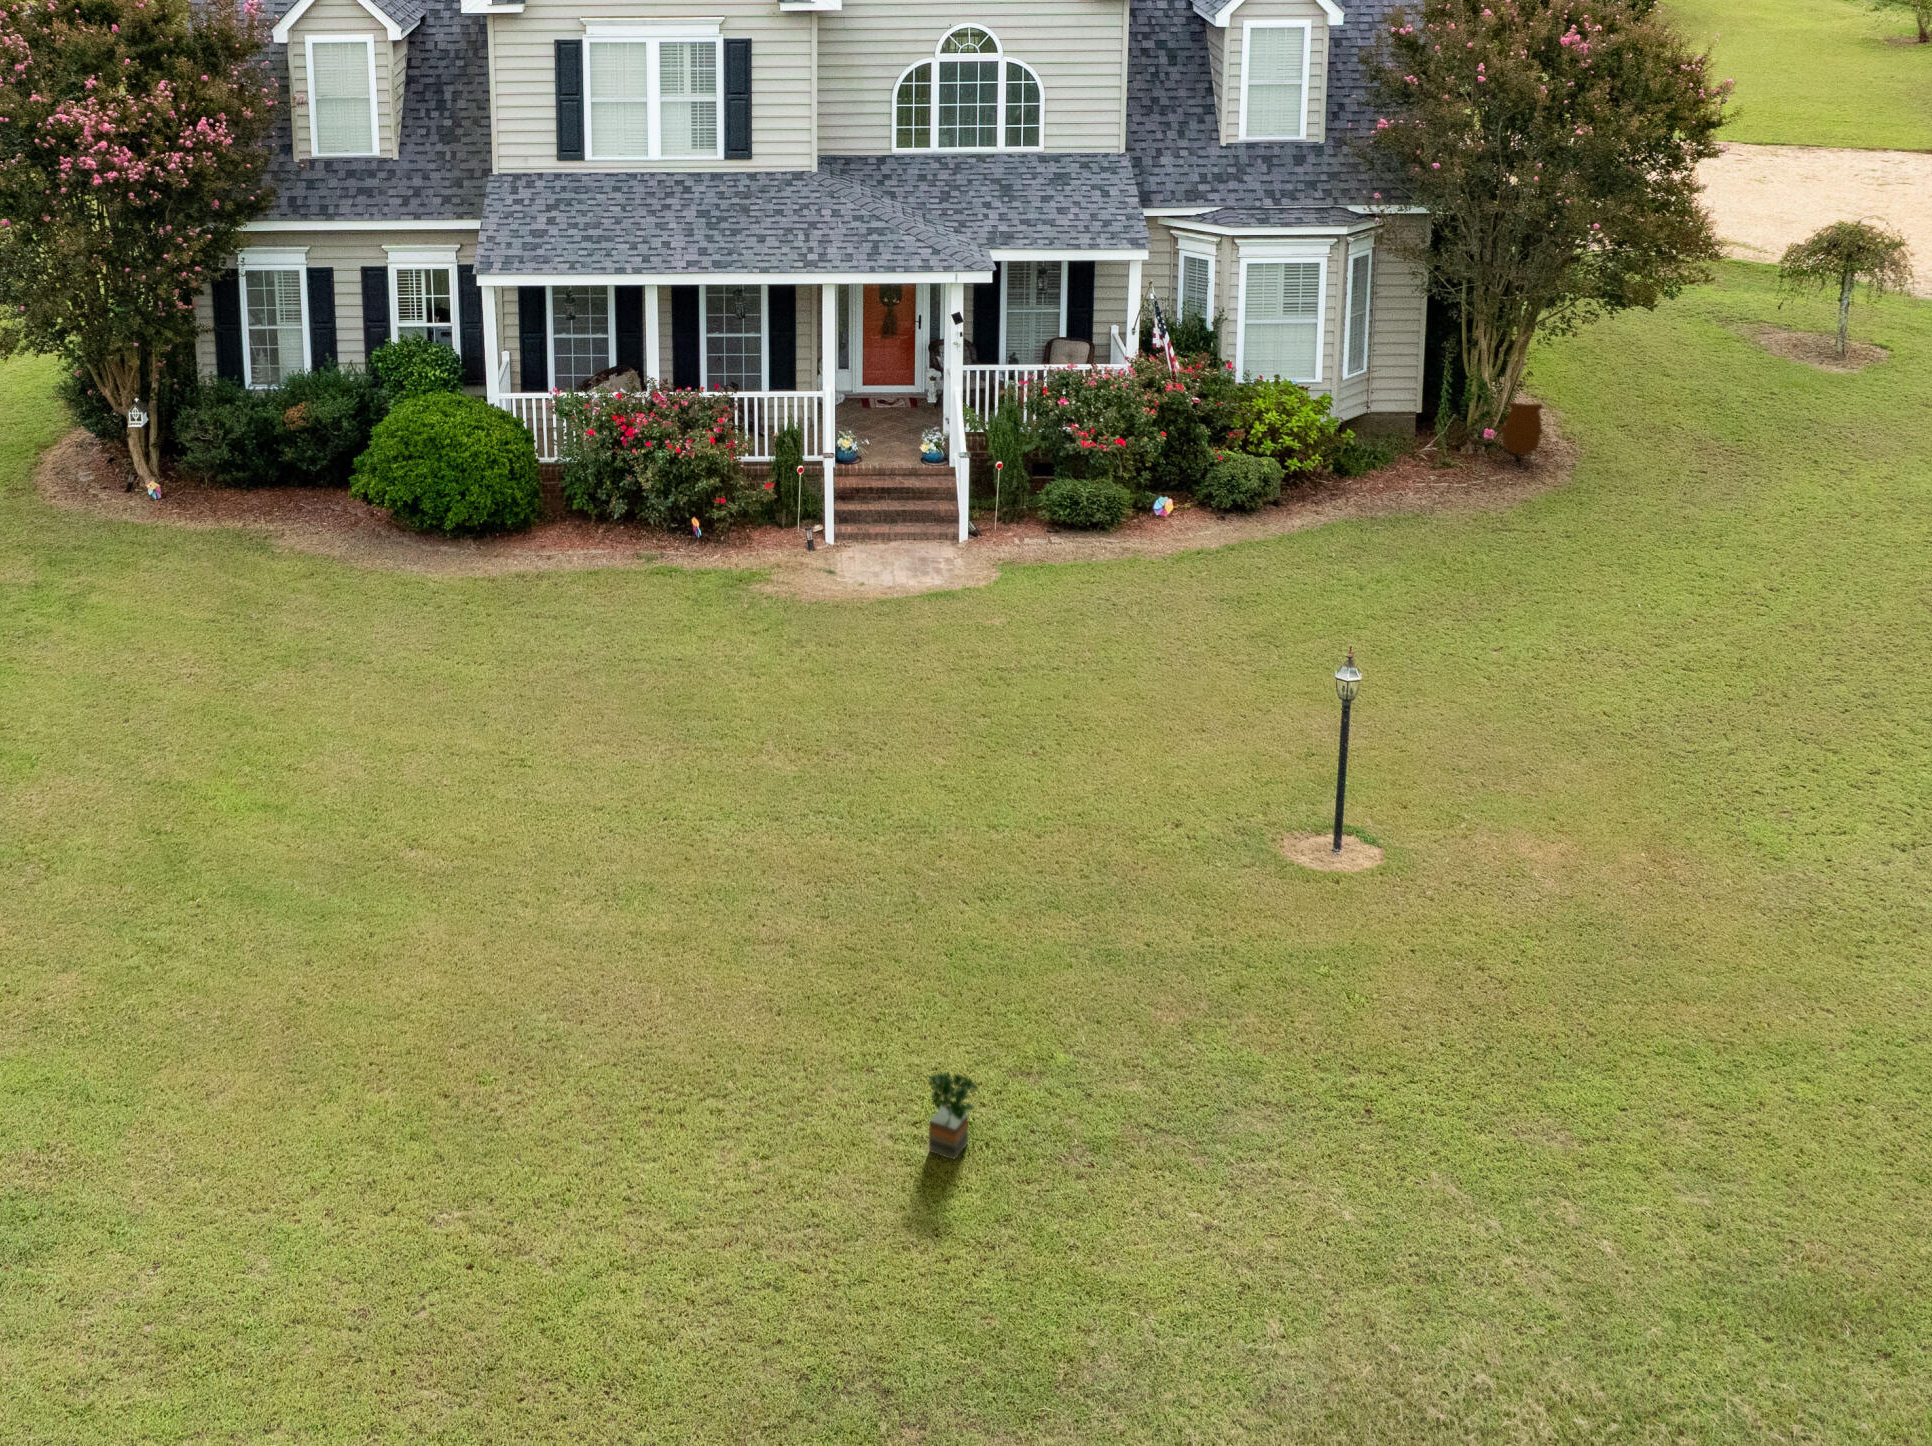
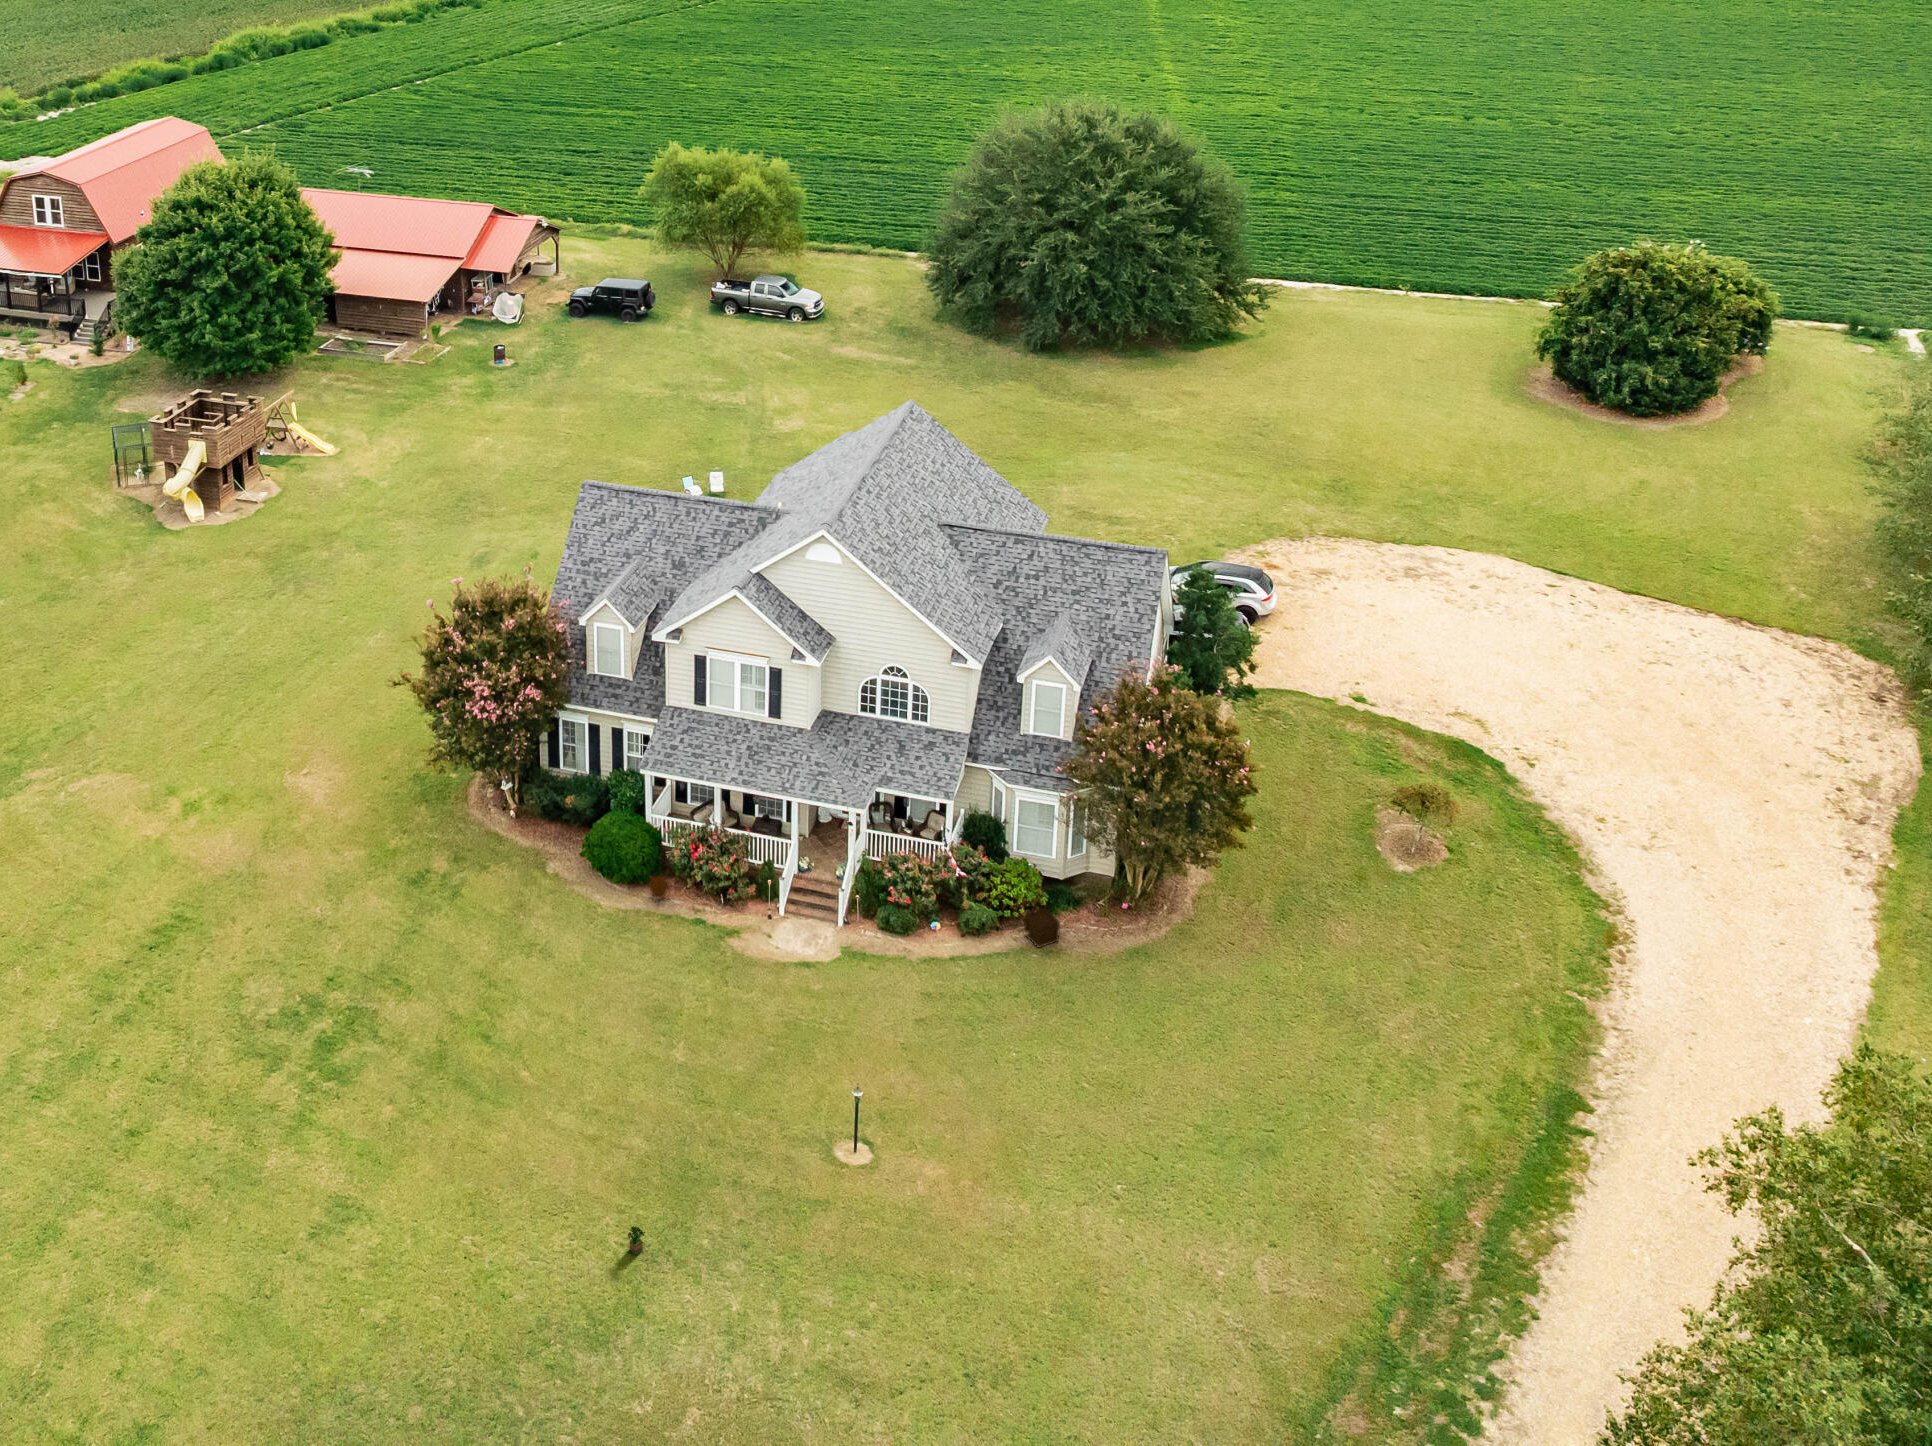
lounge chair: present [1500,401,1543,469] -> present [649,876,669,900]
wooden crate: none [1314,429,1387,498] -> present [1024,908,1060,947]

